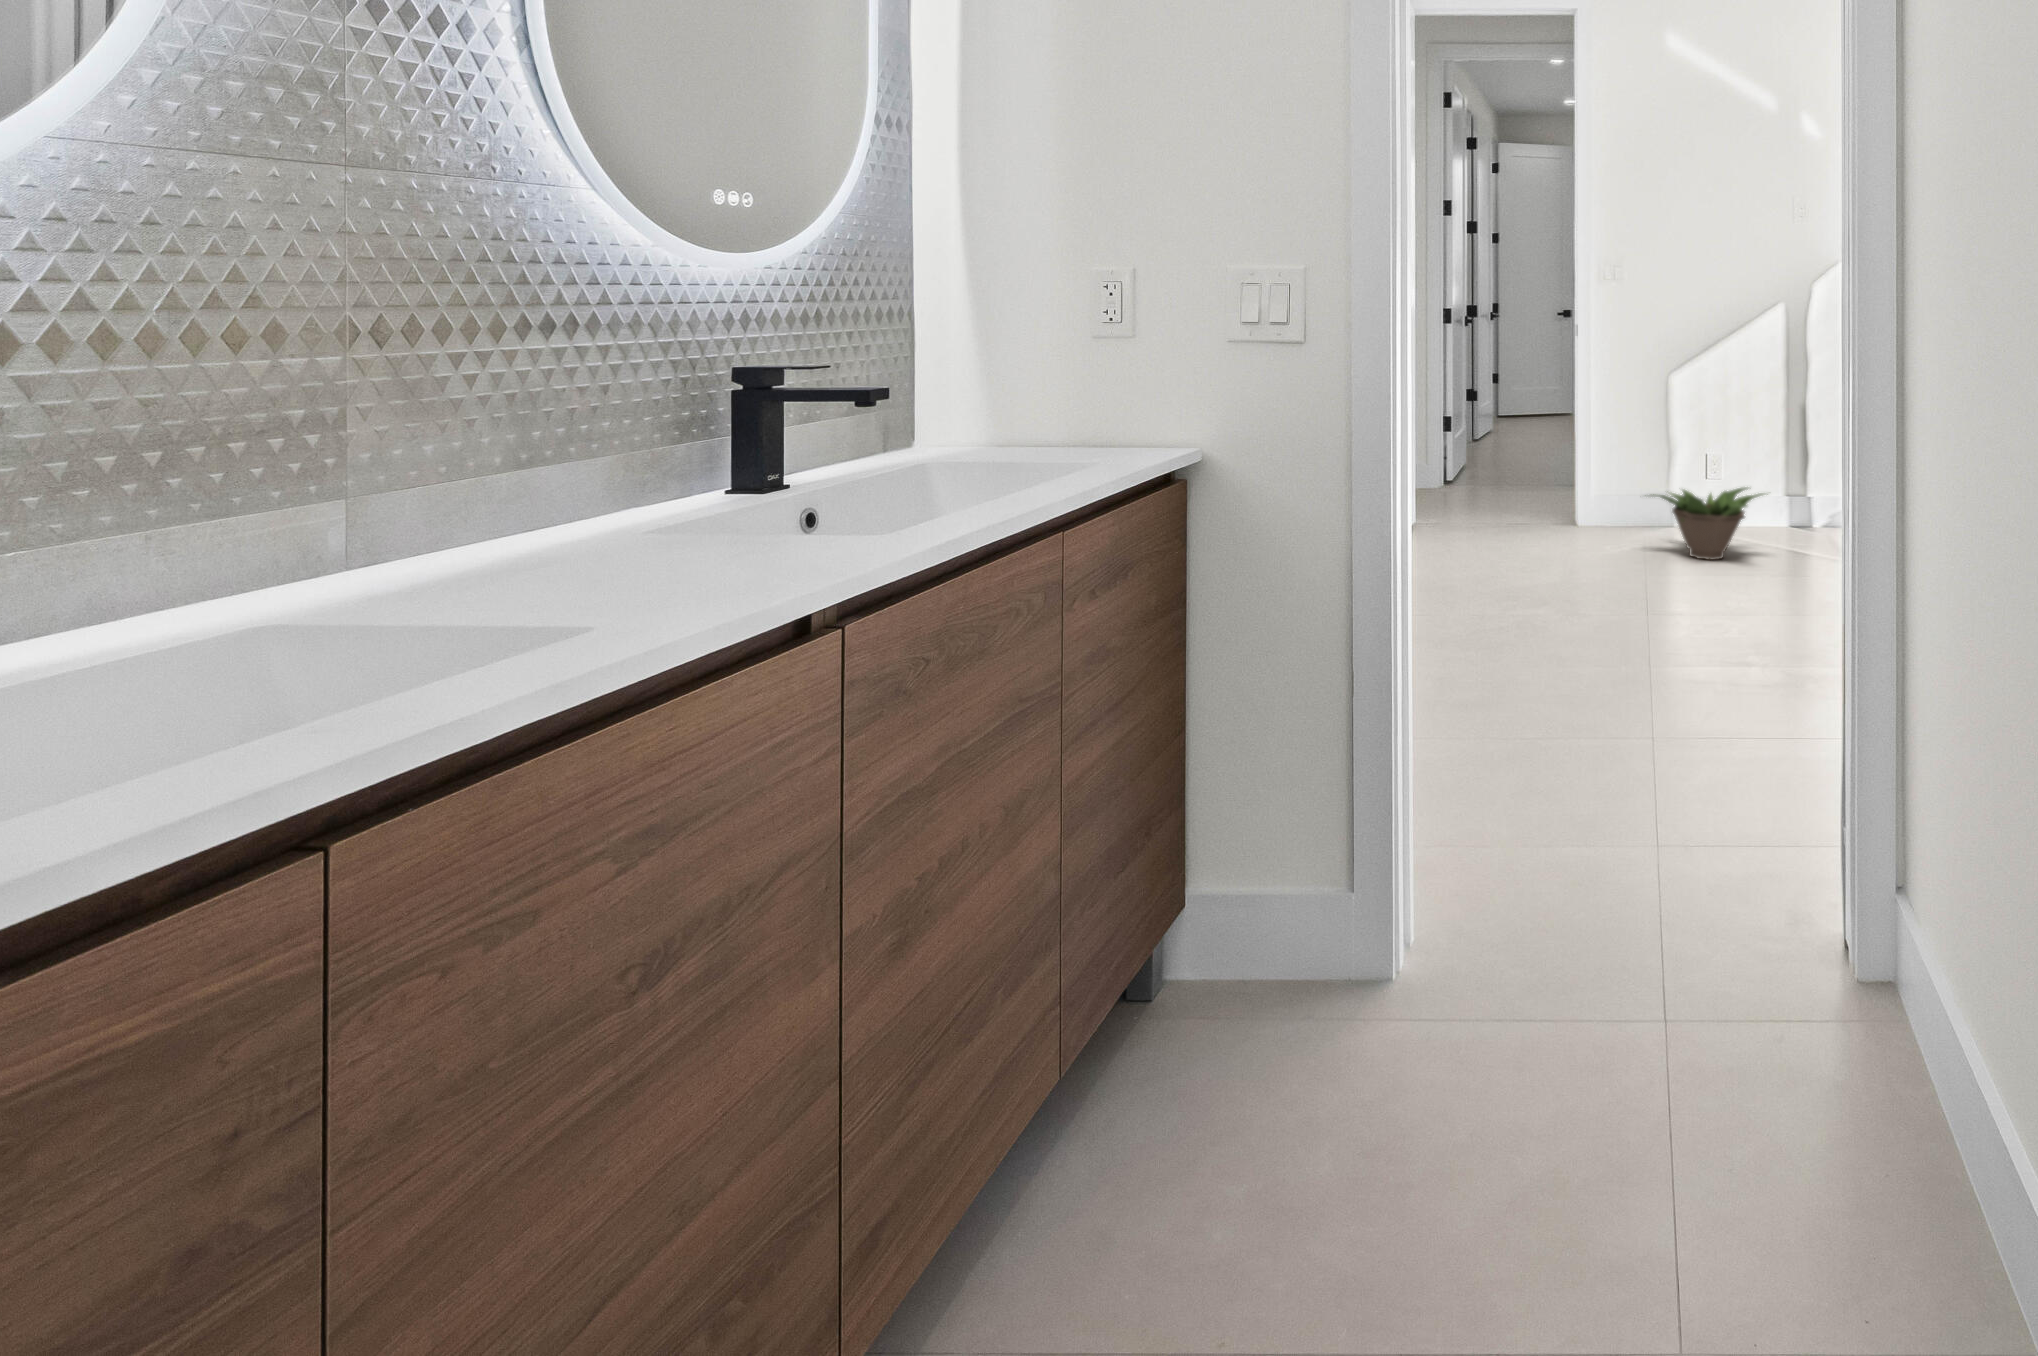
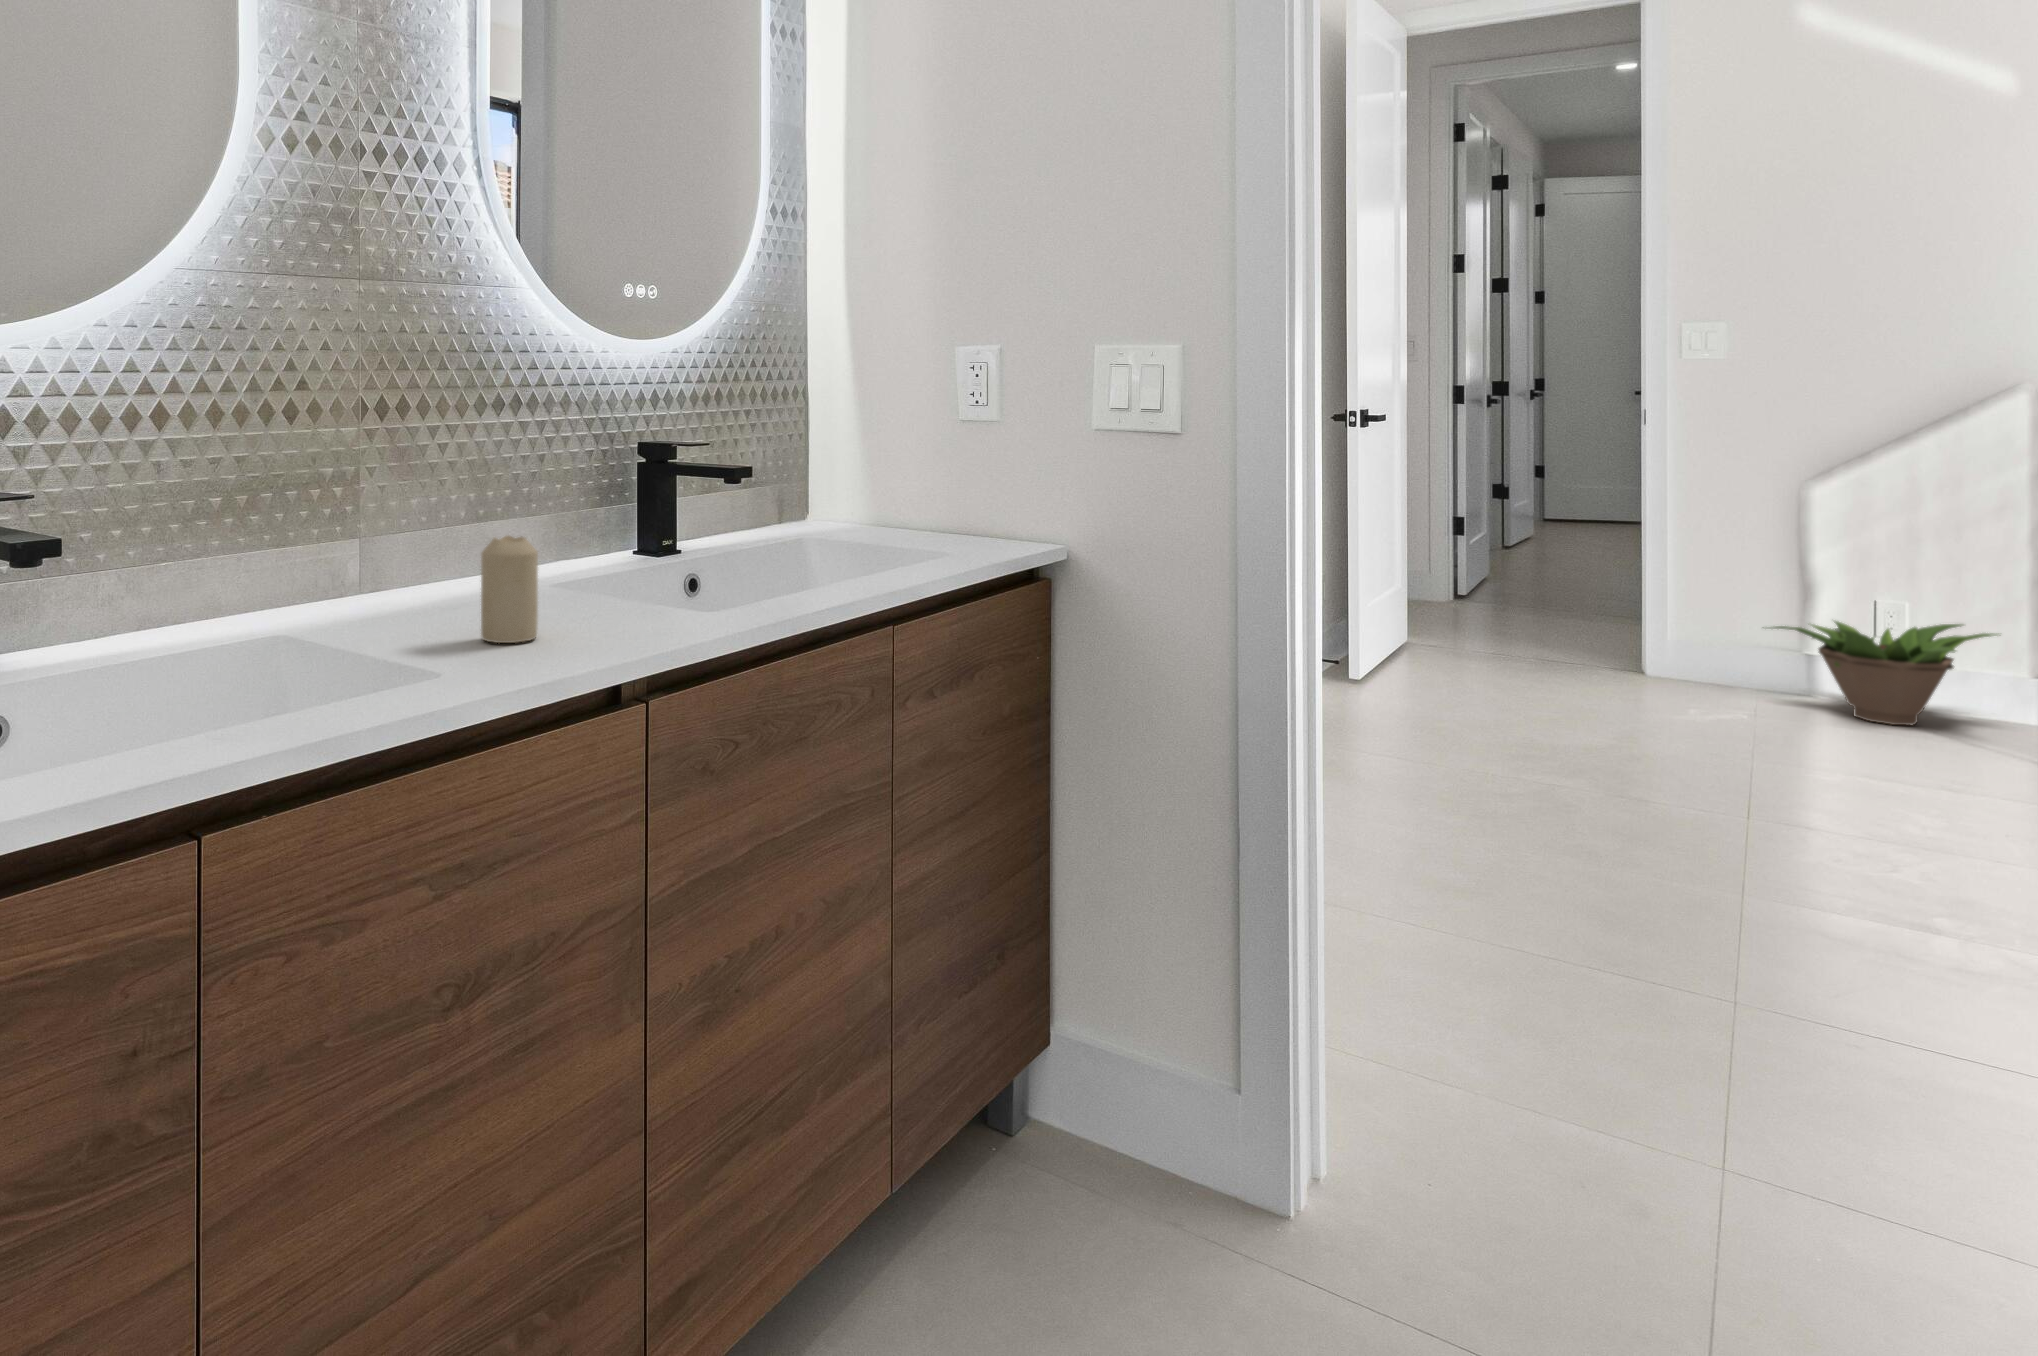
candle: none [574,488,651,612] -> present [481,536,538,643]

